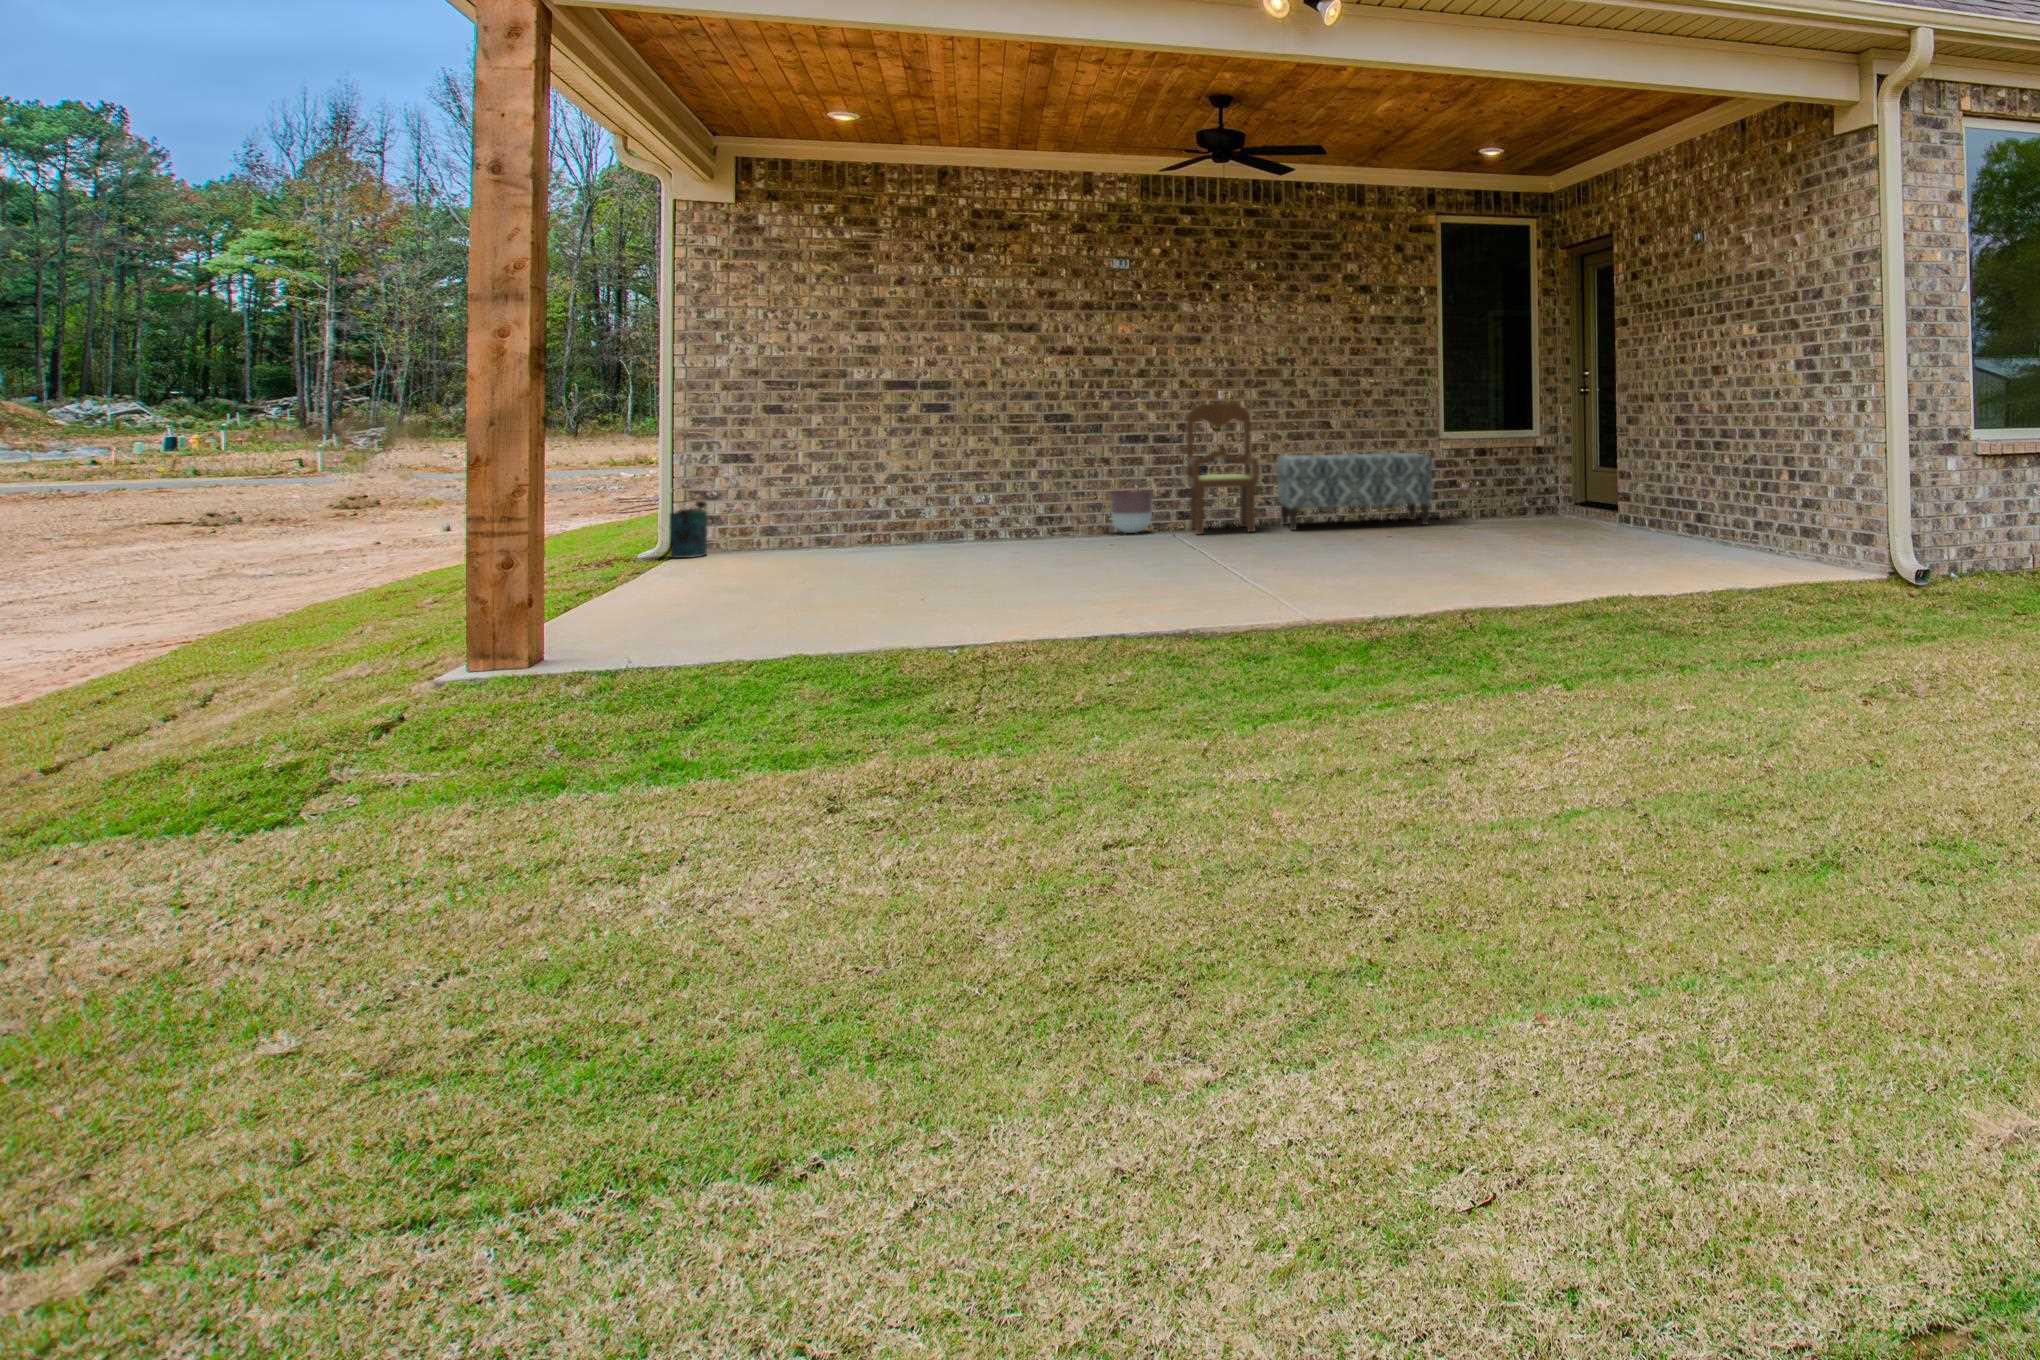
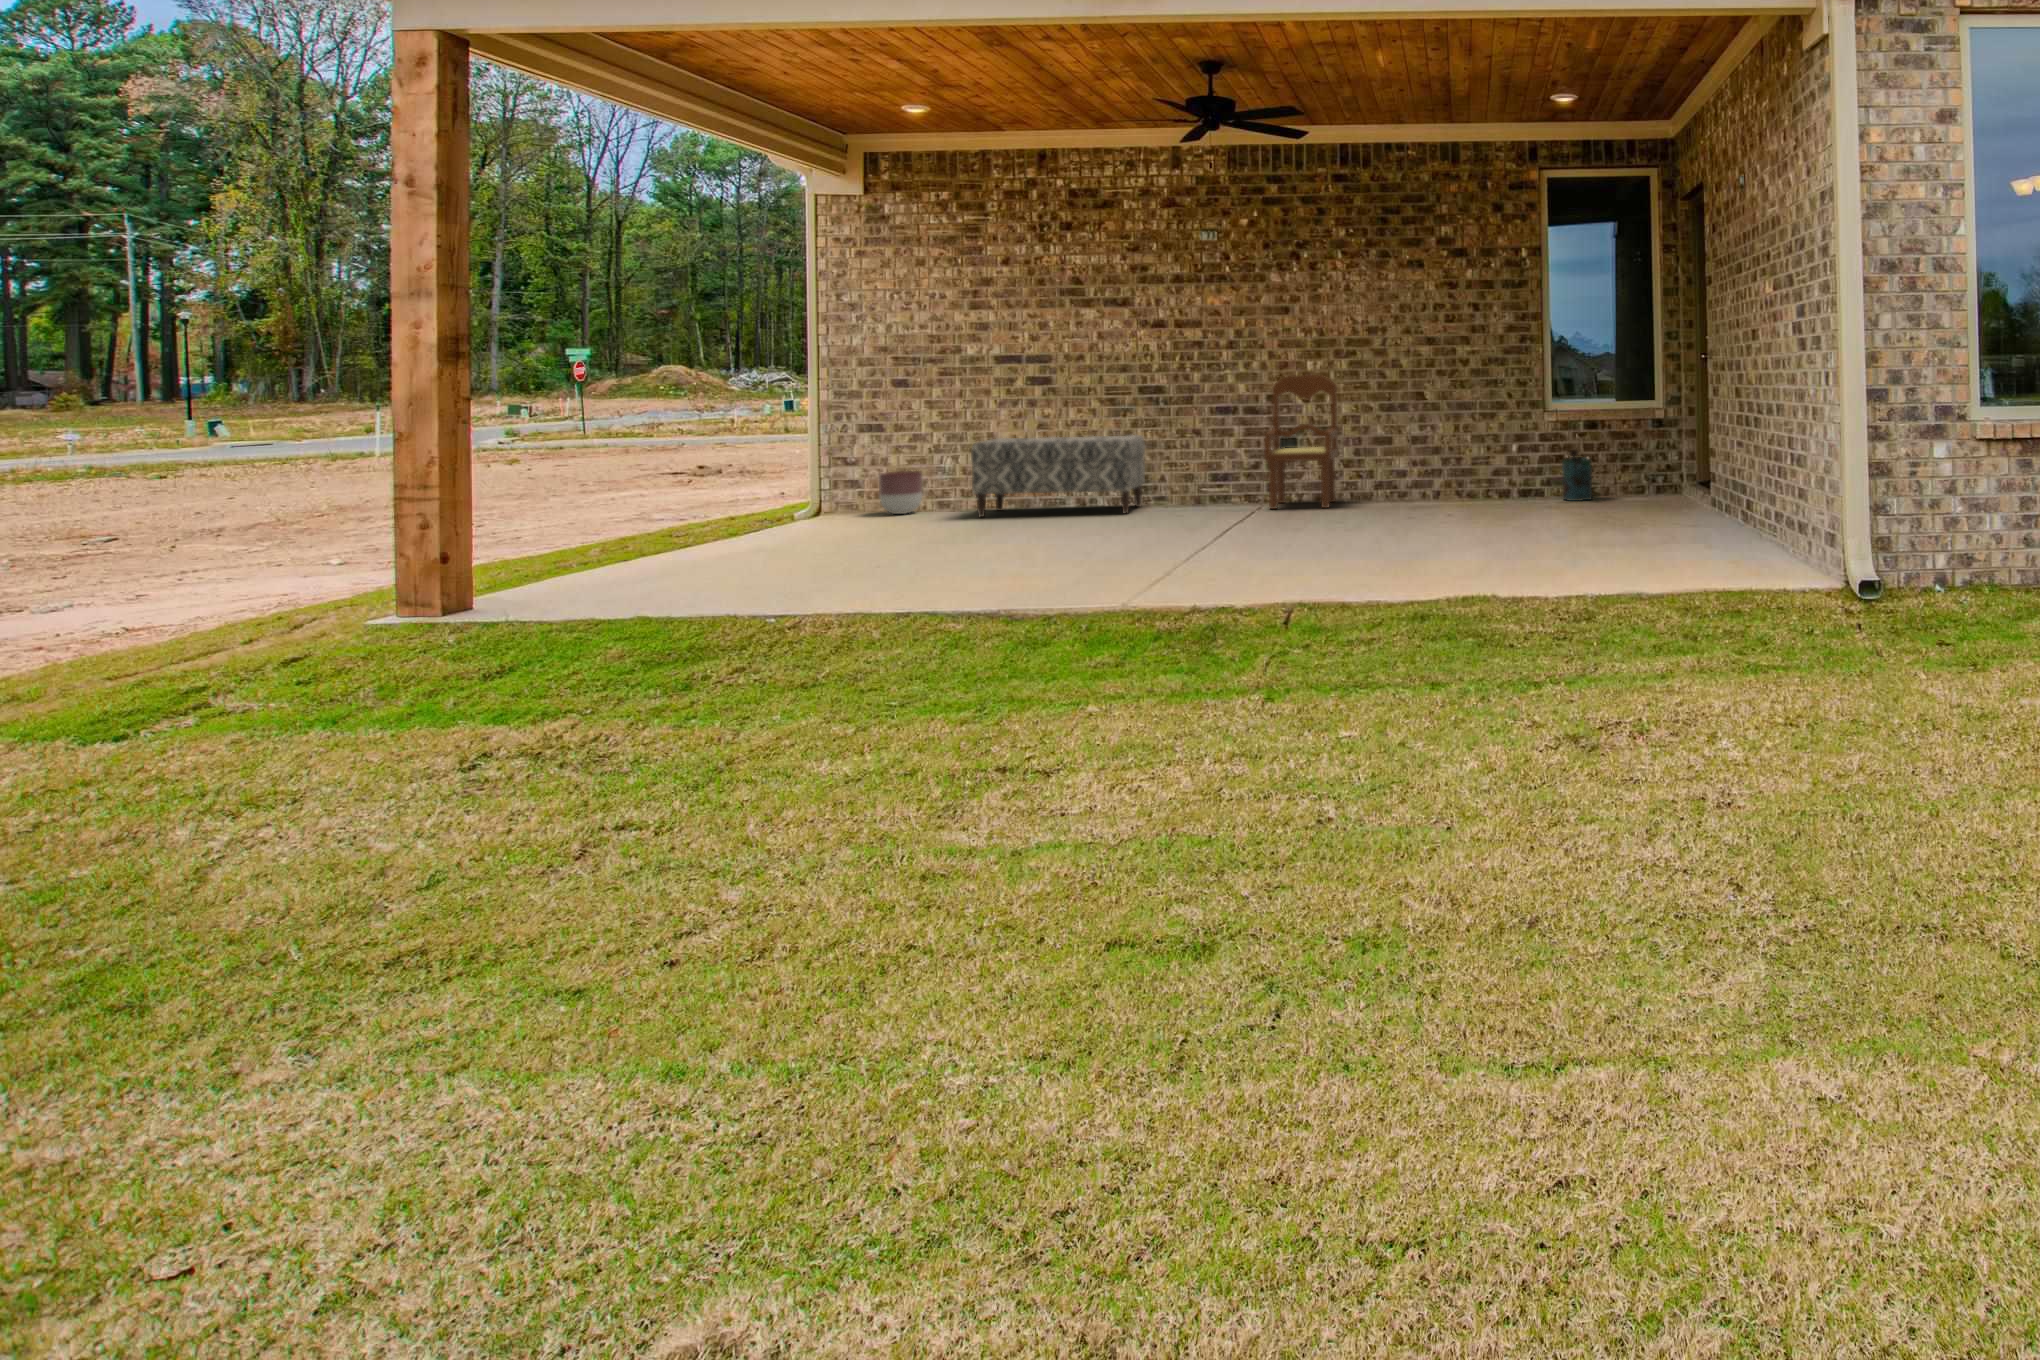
bench: present [1277,453,1432,530] -> present [971,435,1145,517]
planter: present [1111,490,1152,533] -> present [879,471,922,514]
watering can: present [669,501,707,558] -> present [1562,450,1592,501]

